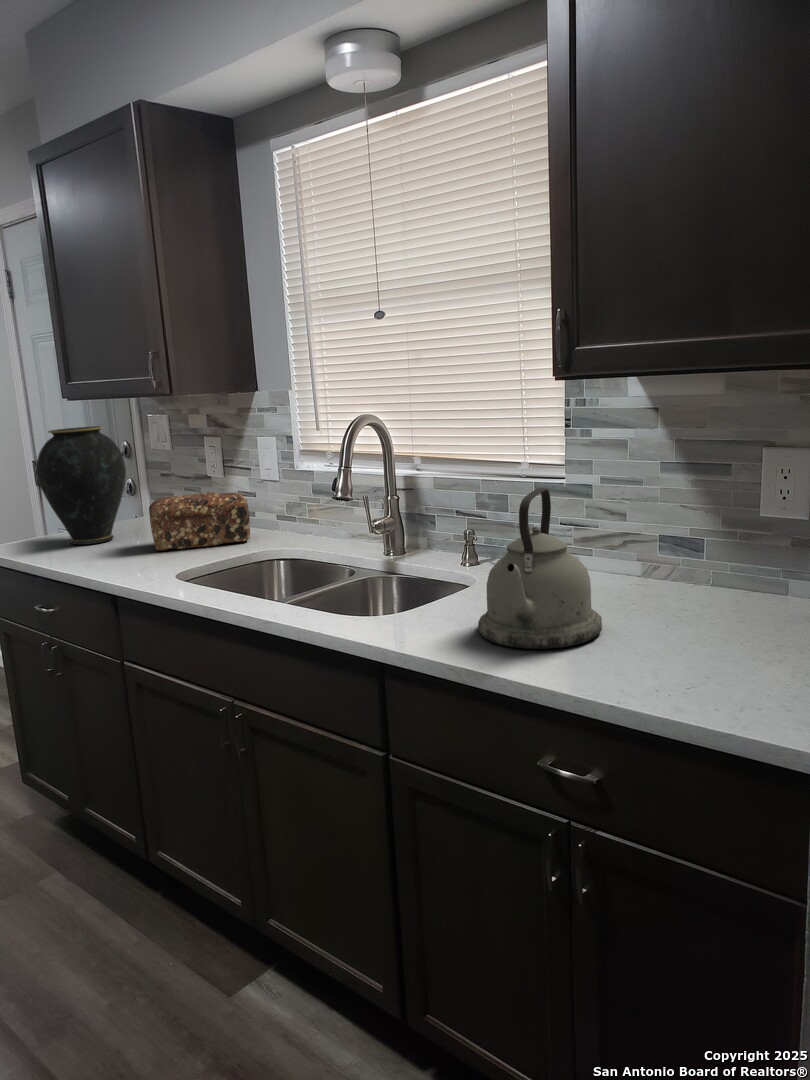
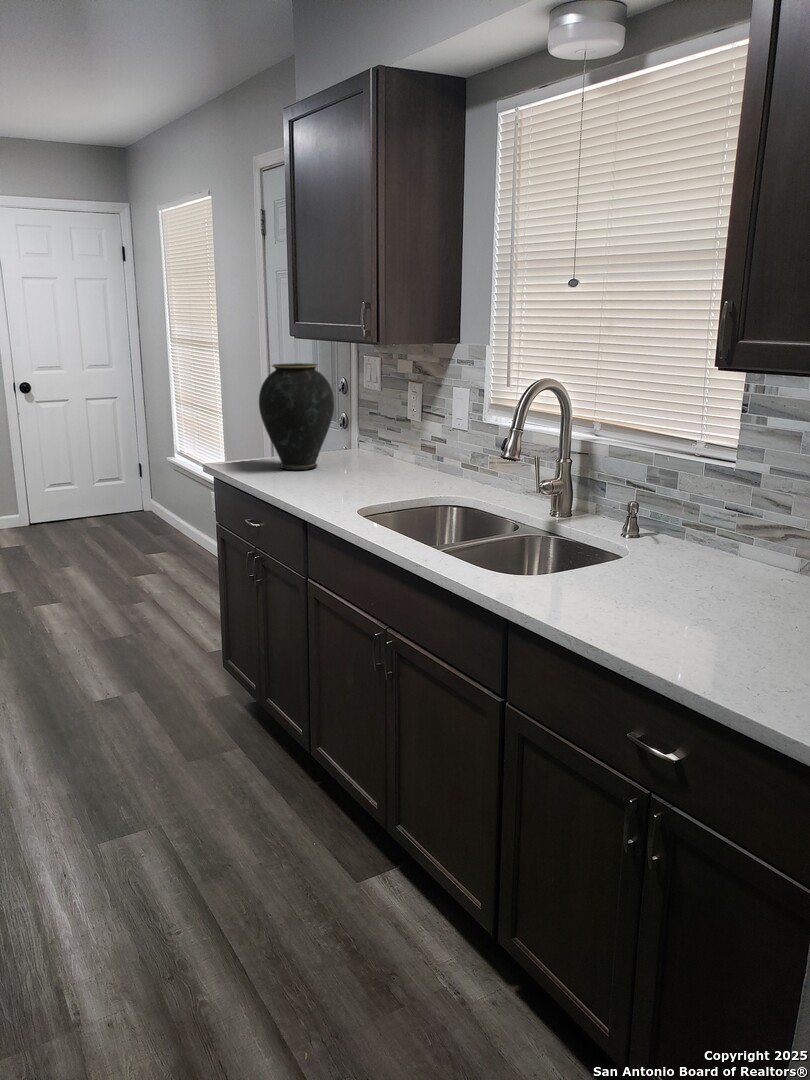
kettle: present [478,488,602,649] -> none [605,473,730,631]
bread loaf: present [149,492,250,551] -> none [346,435,436,485]

